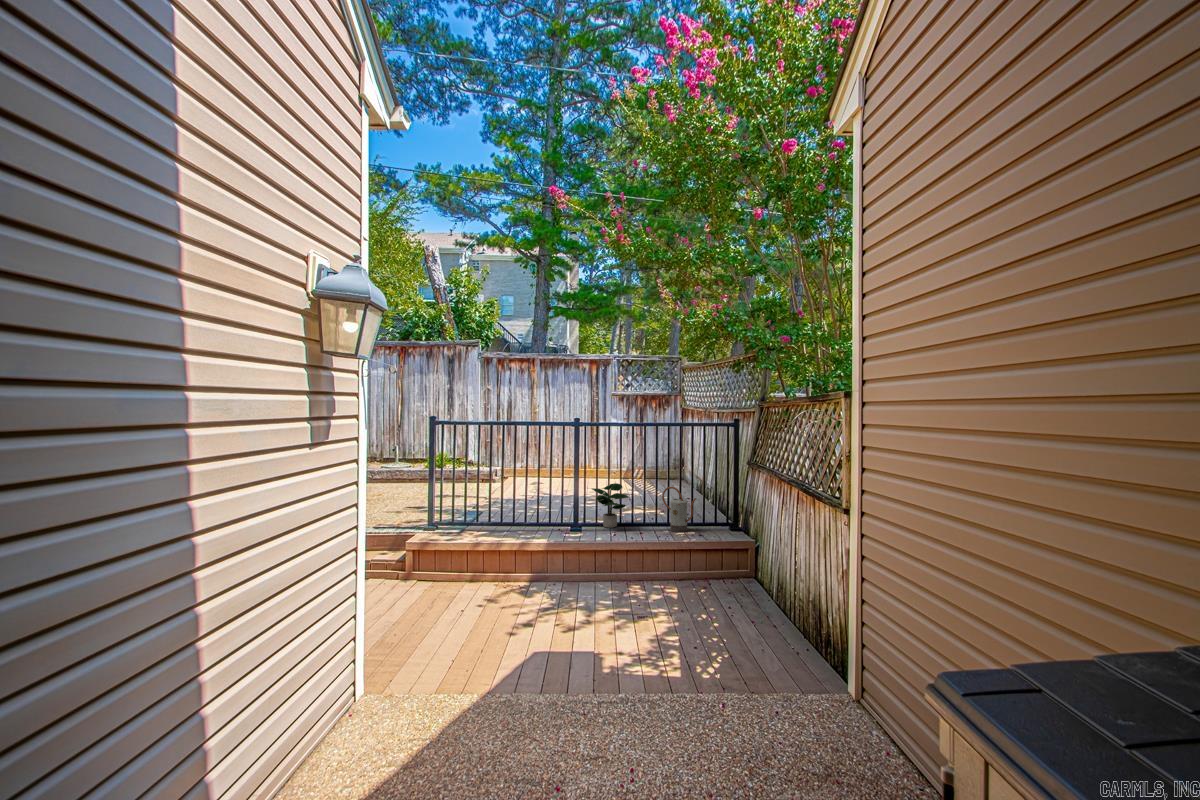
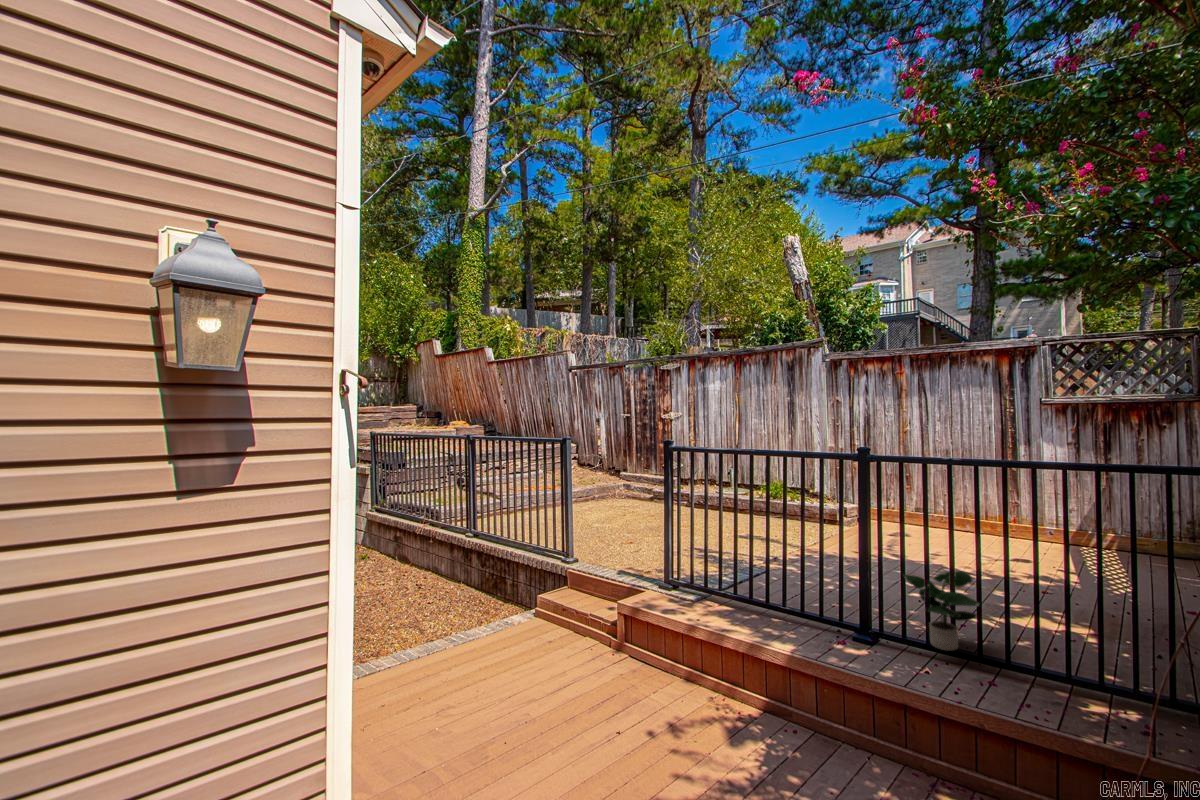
watering can: present [662,487,696,532] -> none [1056,605,1141,711]

